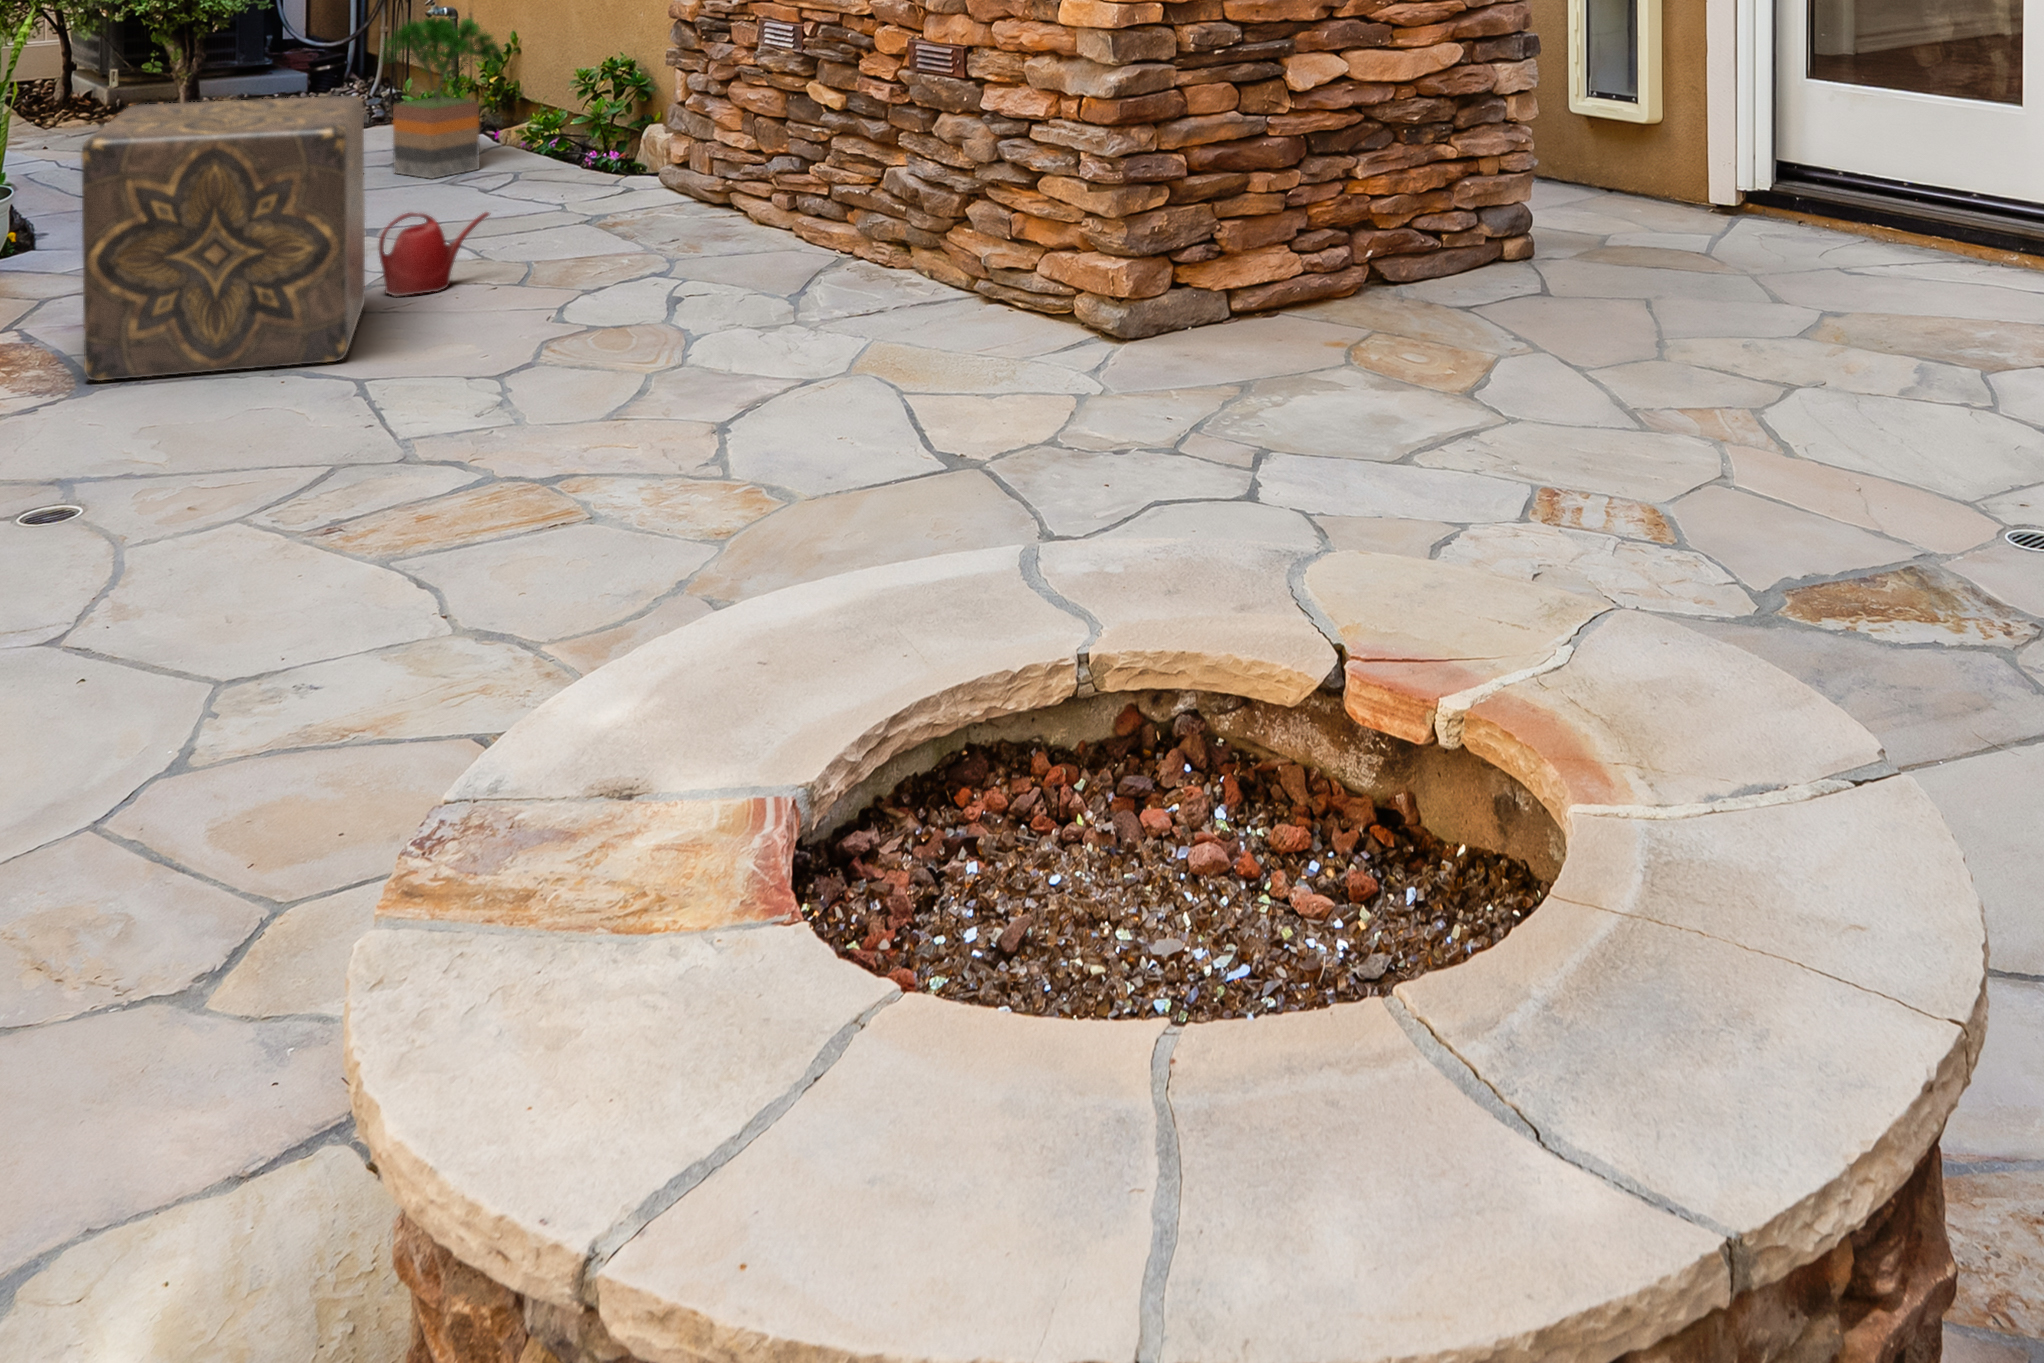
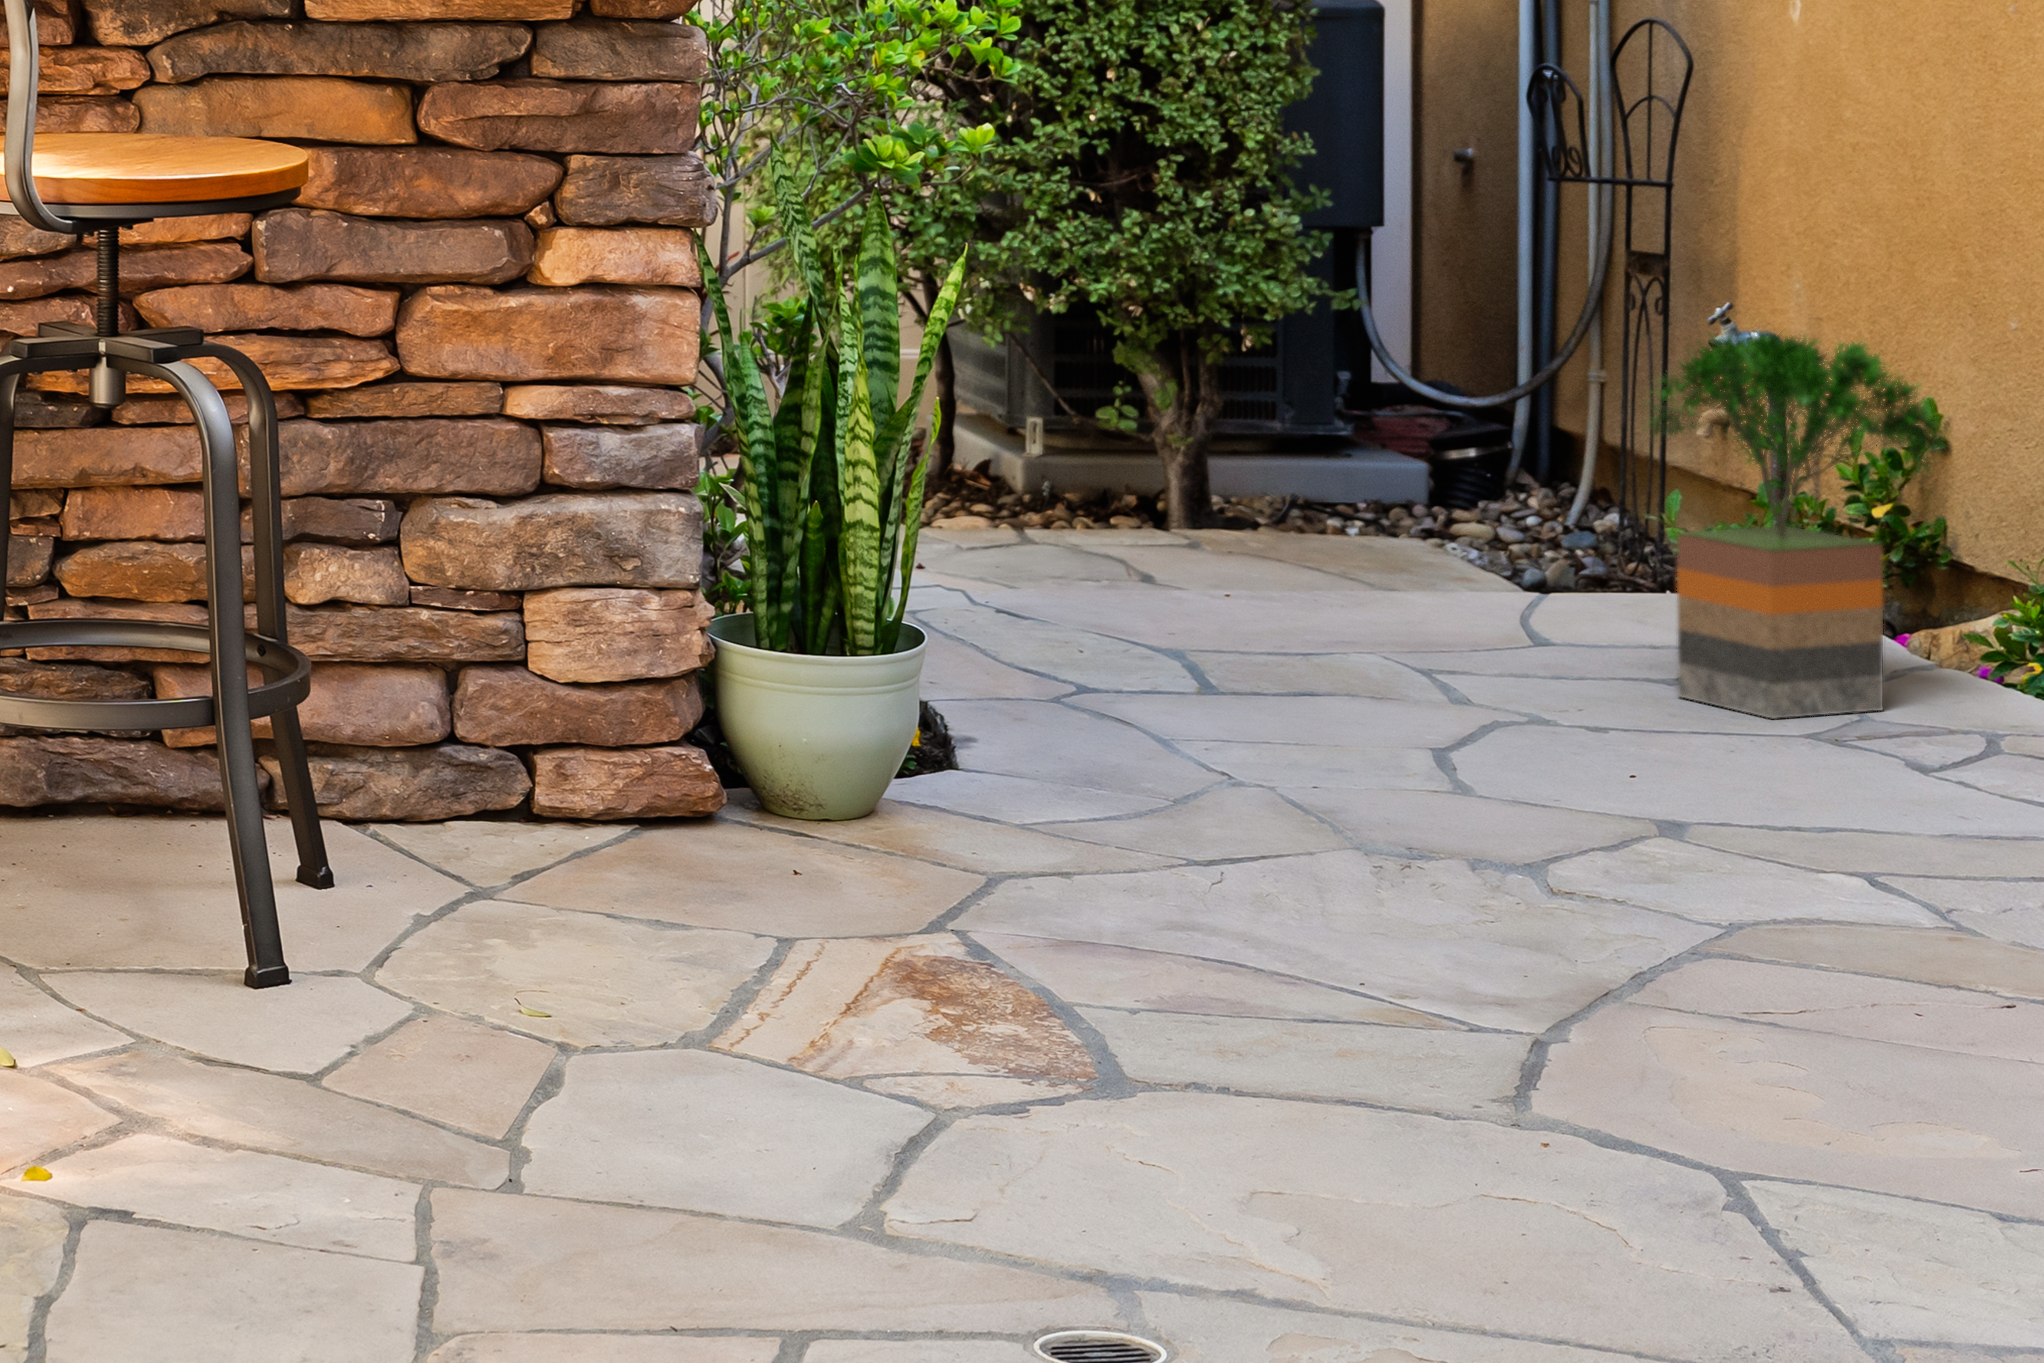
ottoman: present [81,96,365,381] -> none [1104,457,1685,1092]
watering can: present [379,212,489,296] -> none [1710,771,1976,972]

